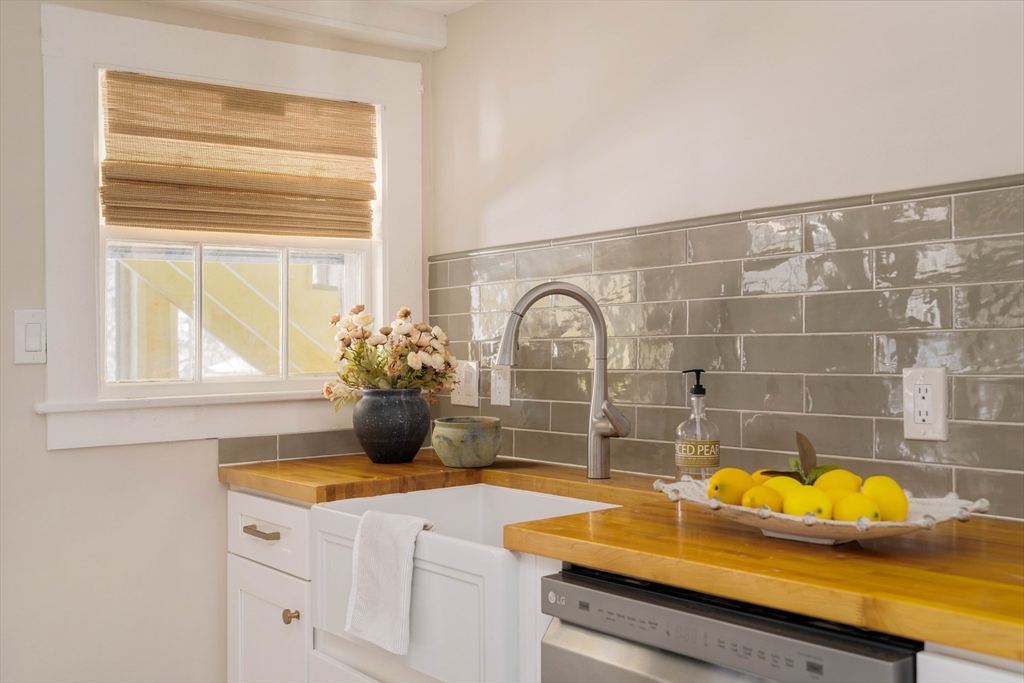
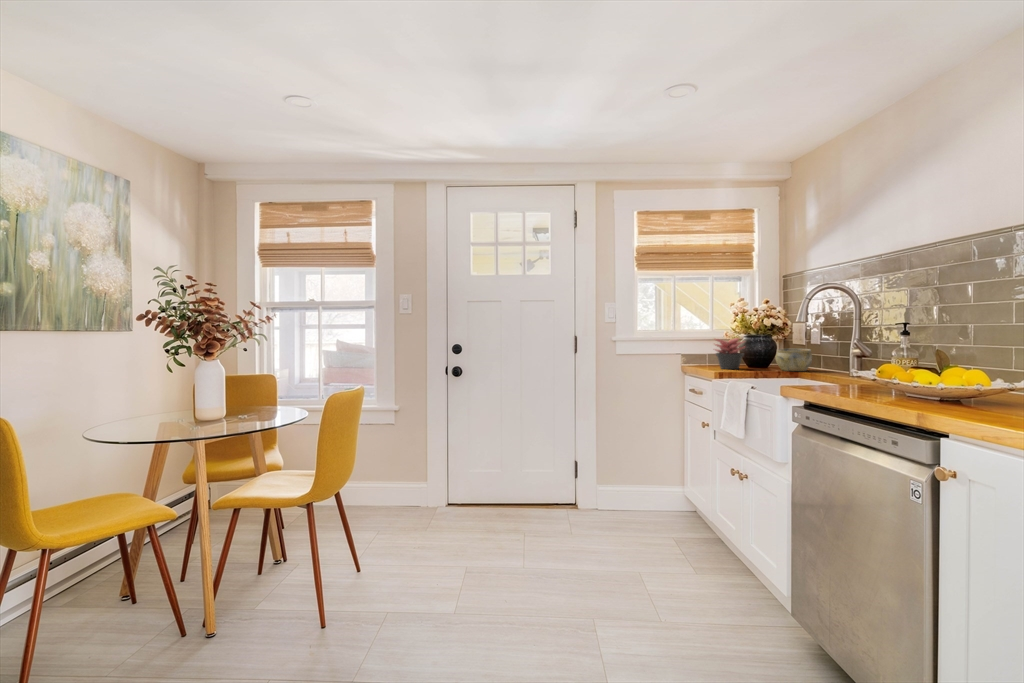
succulent plant: none [298,395,371,471] -> present [715,338,744,369]

